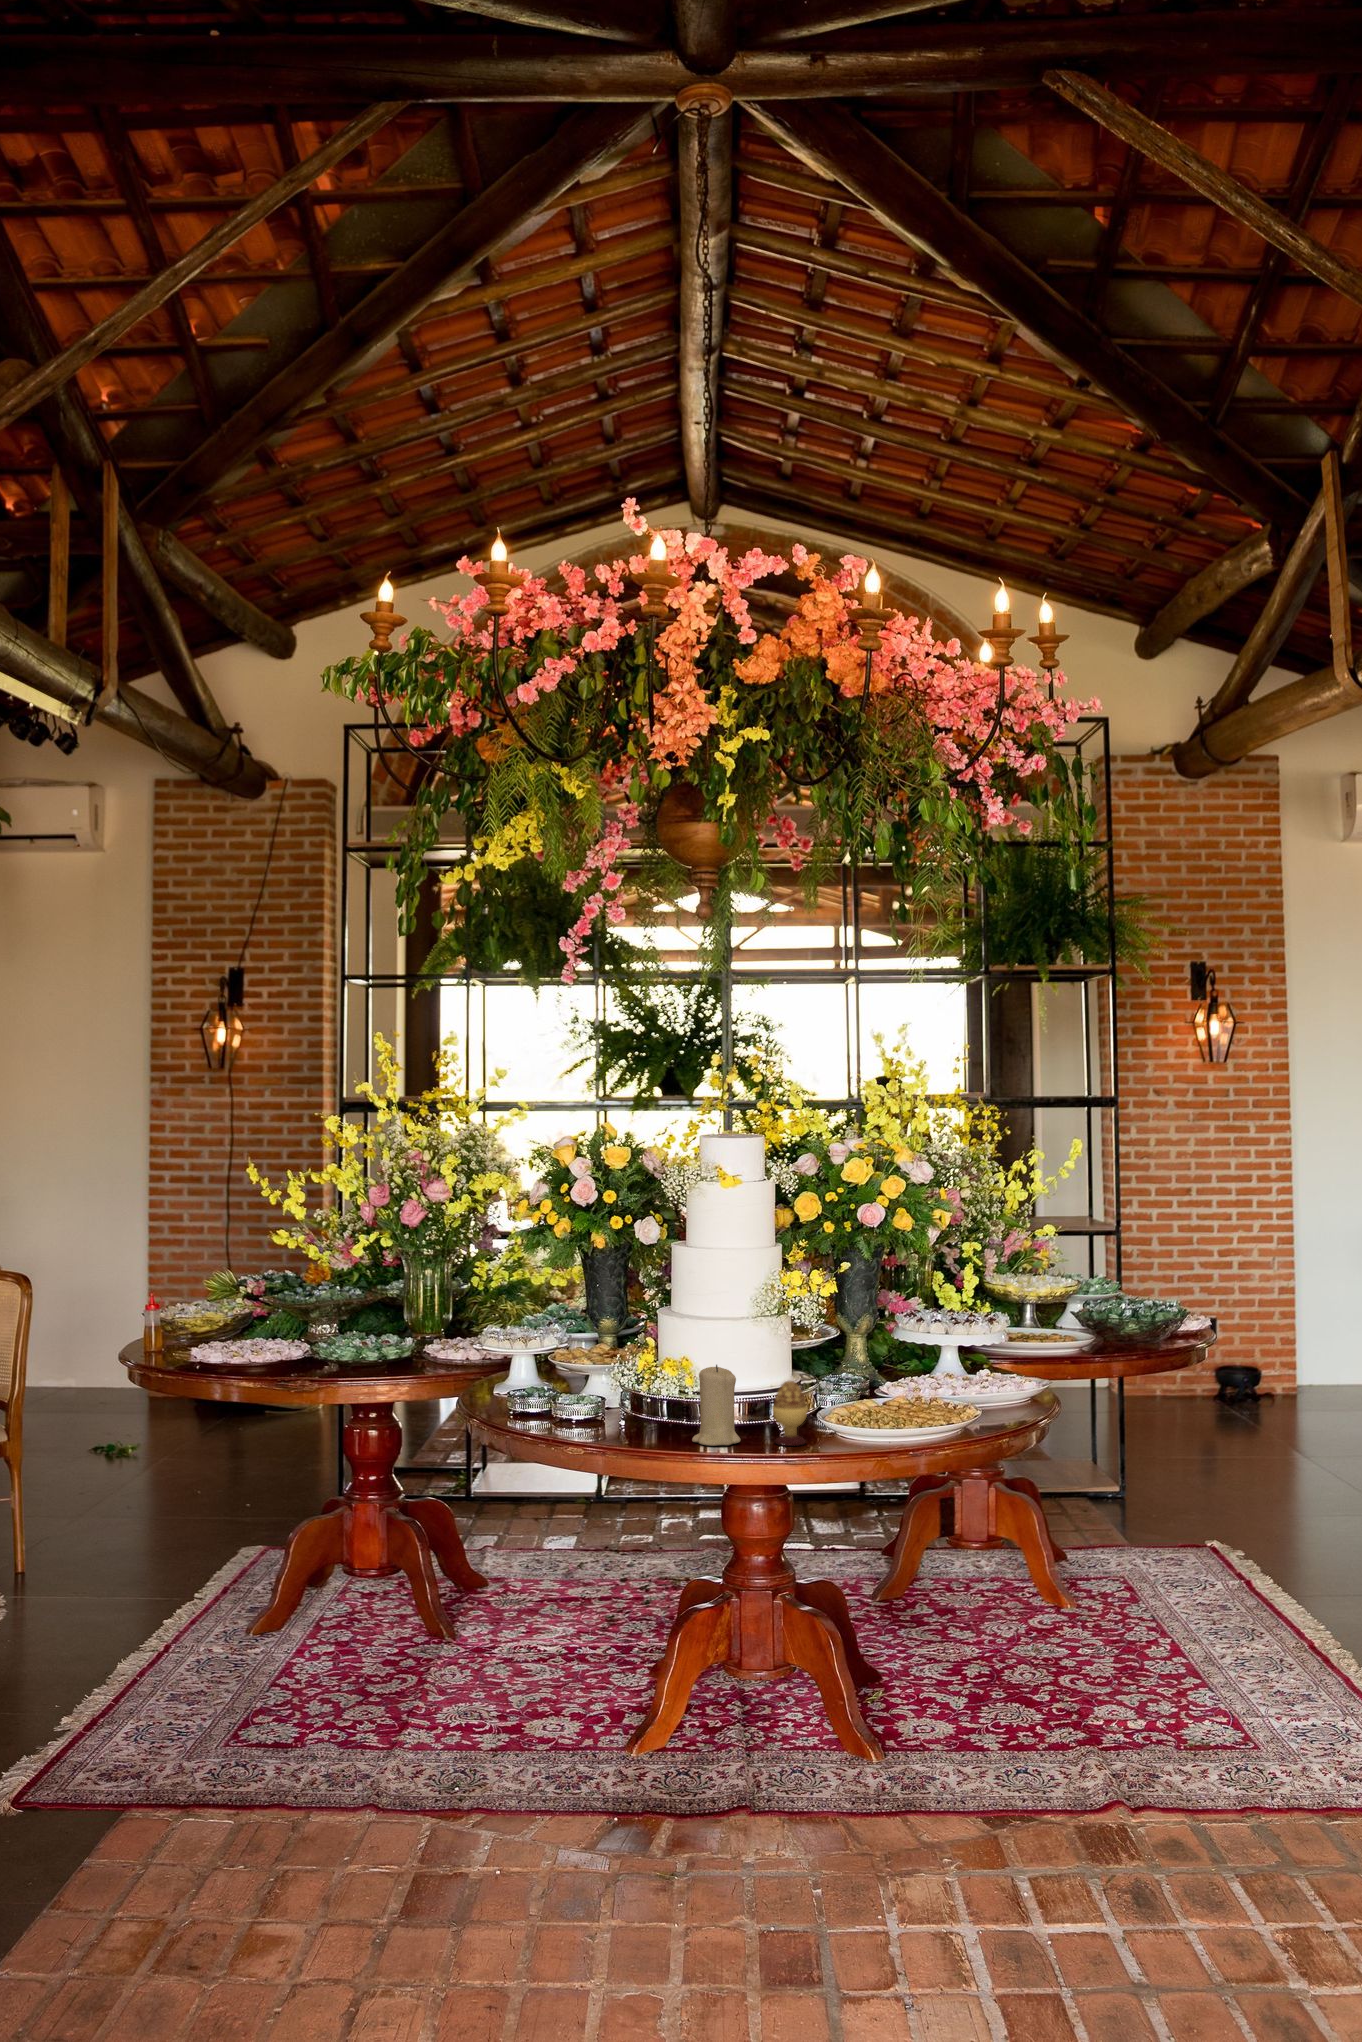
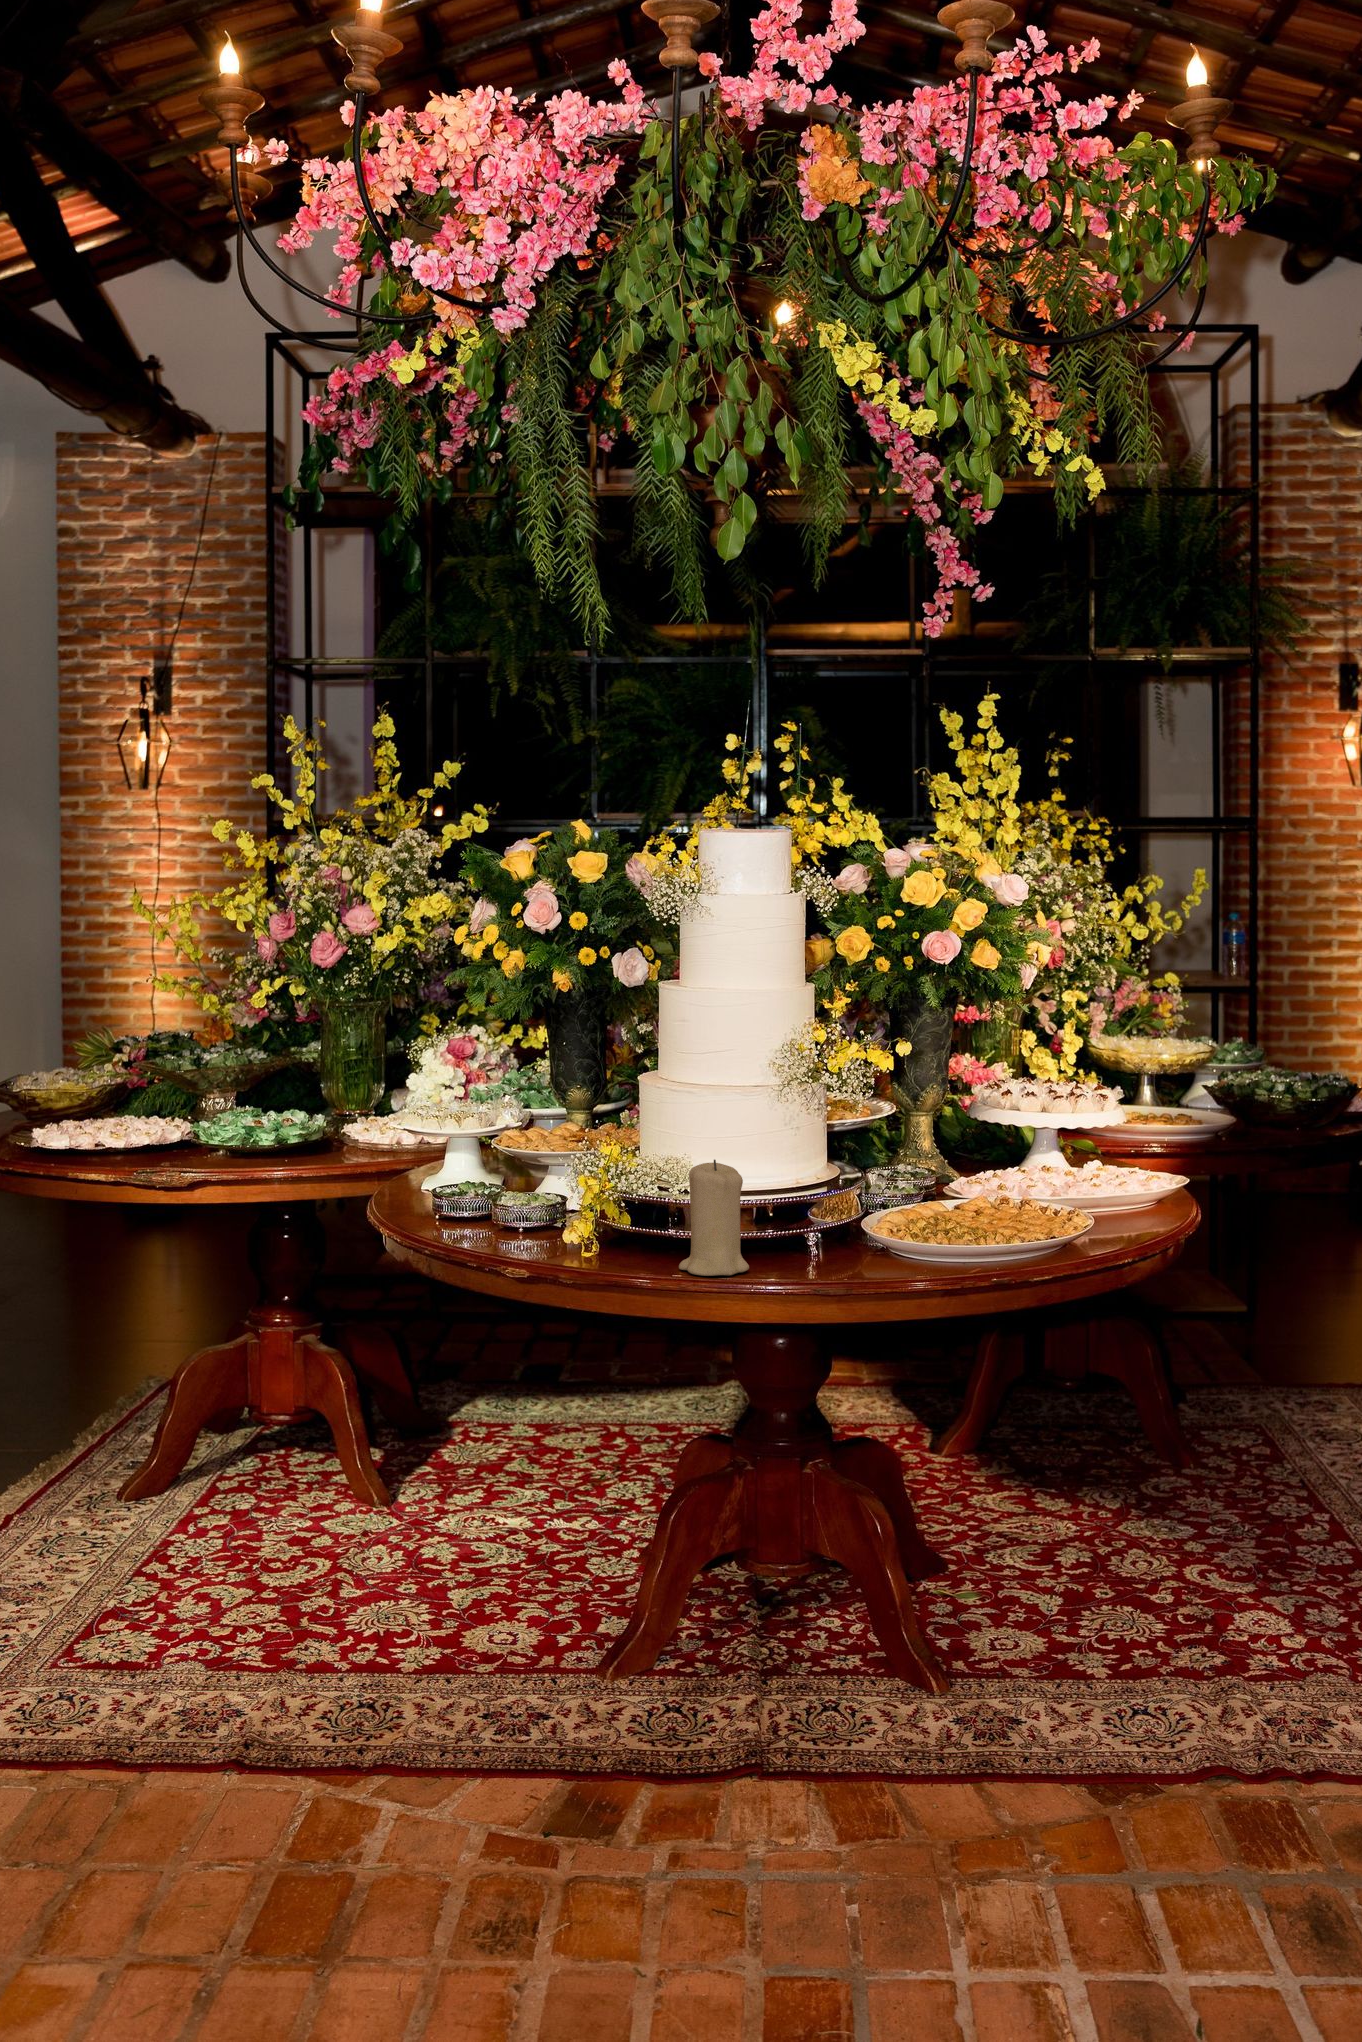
decorative egg: present [772,1381,808,1446] -> none [796,1183,848,1276]

